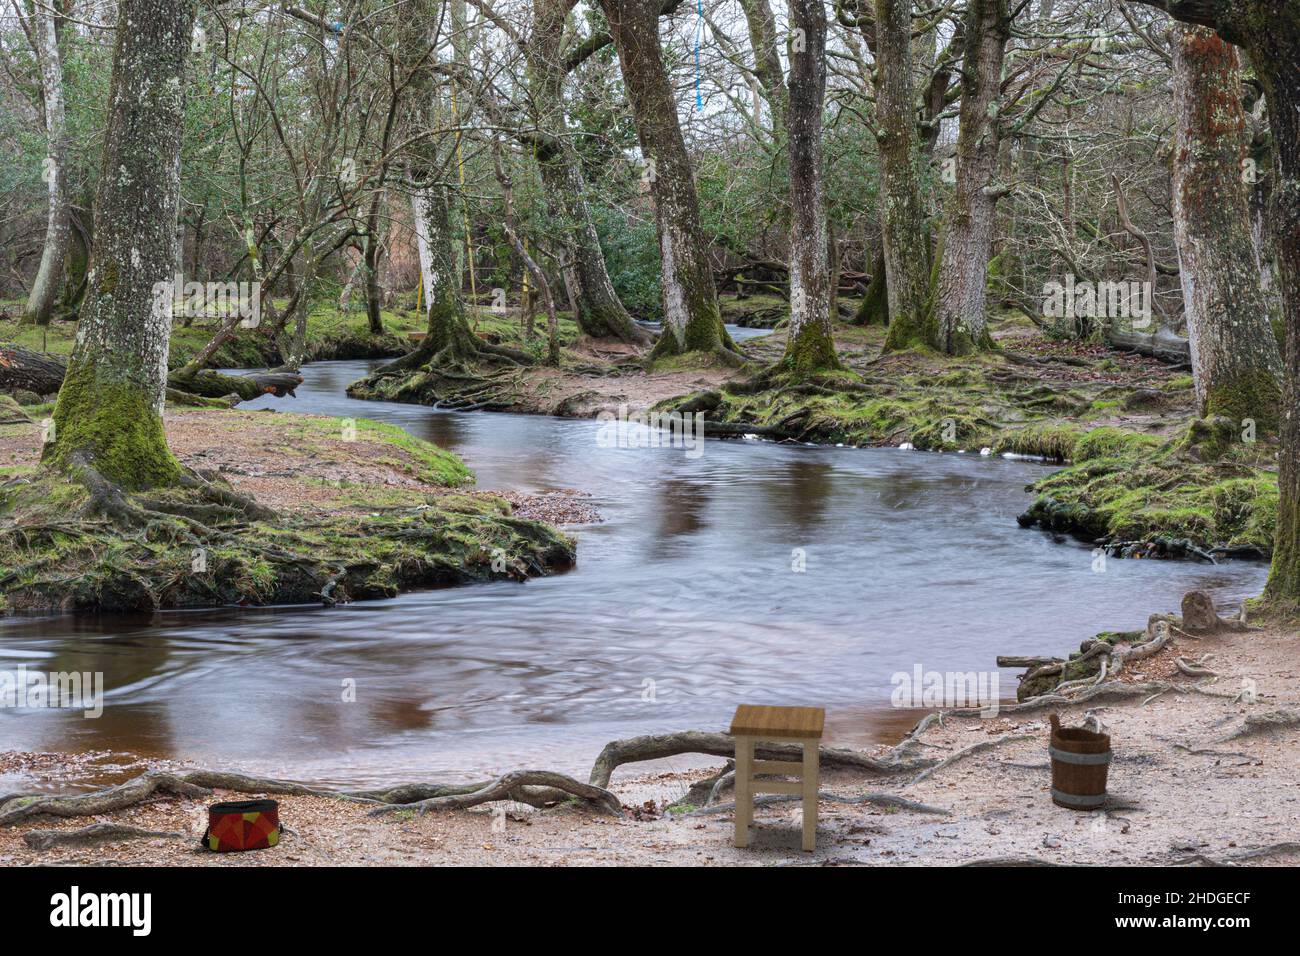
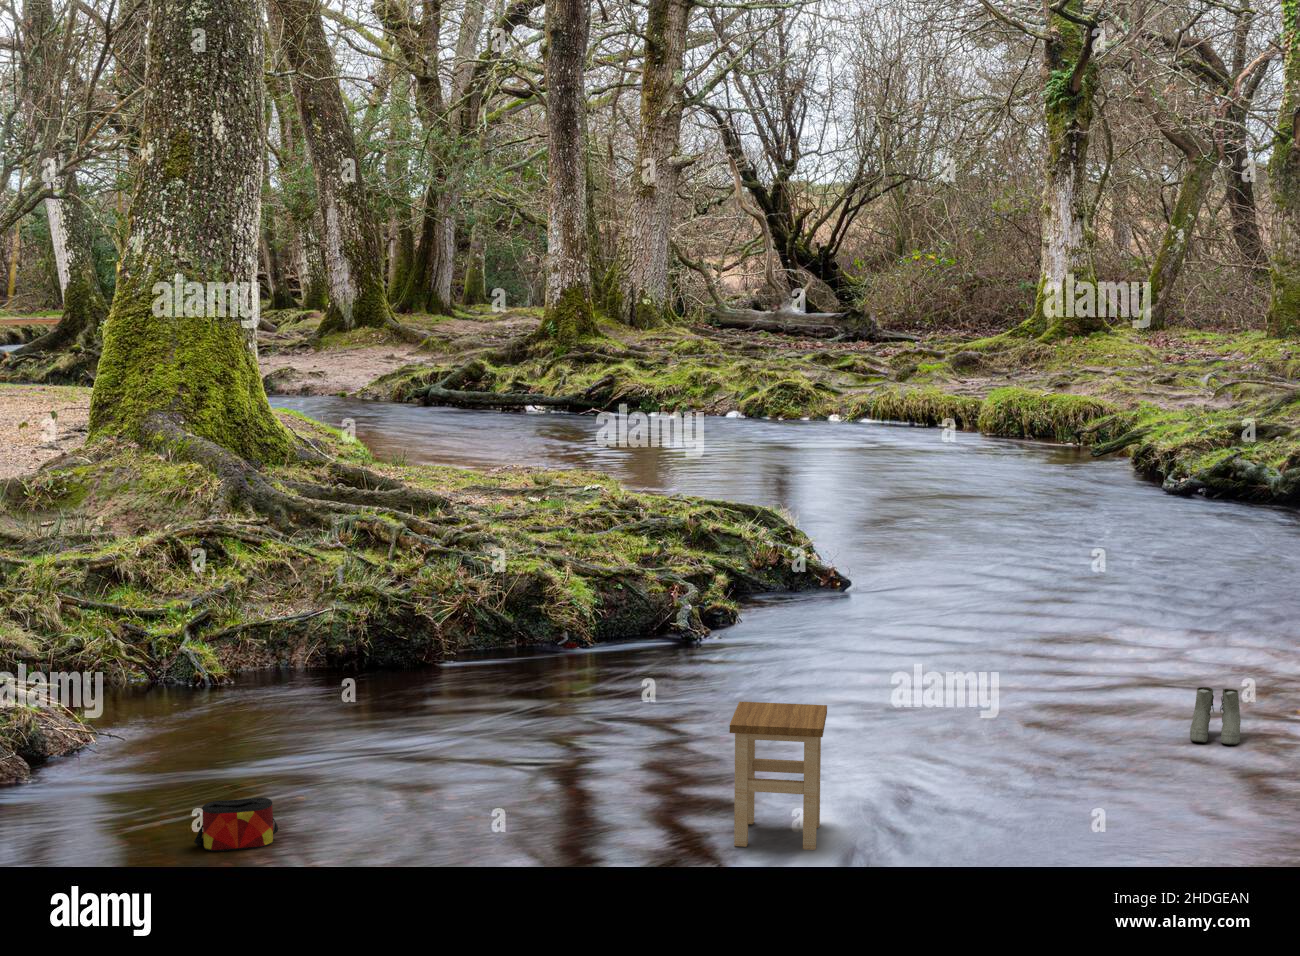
boots: none [1177,692,1226,748] -> present [1190,687,1241,745]
bucket: present [1048,714,1113,810] -> none [1055,710,1120,808]

